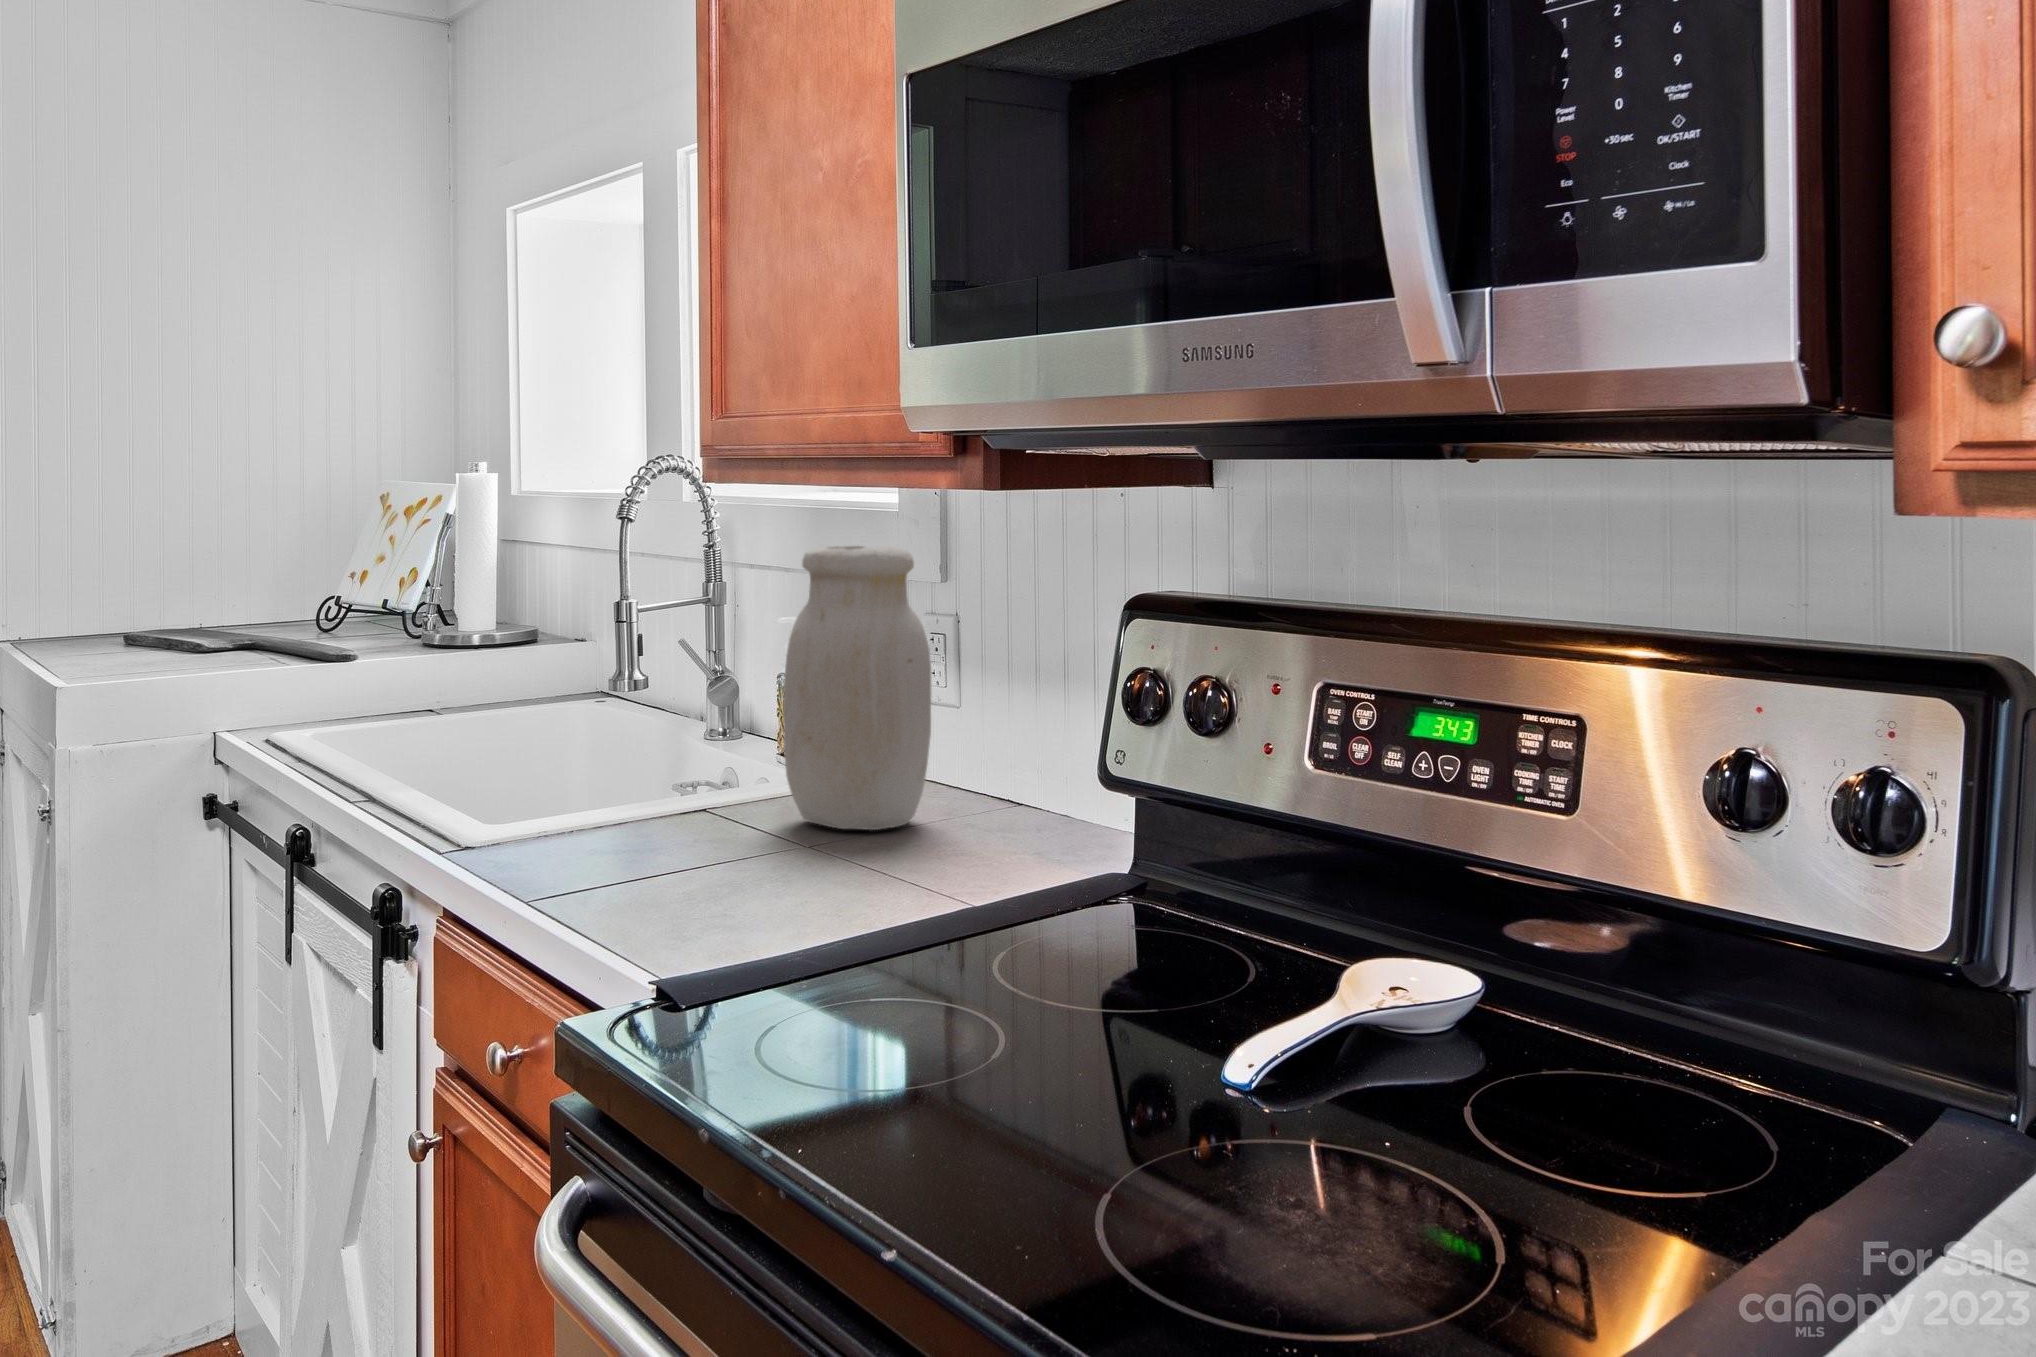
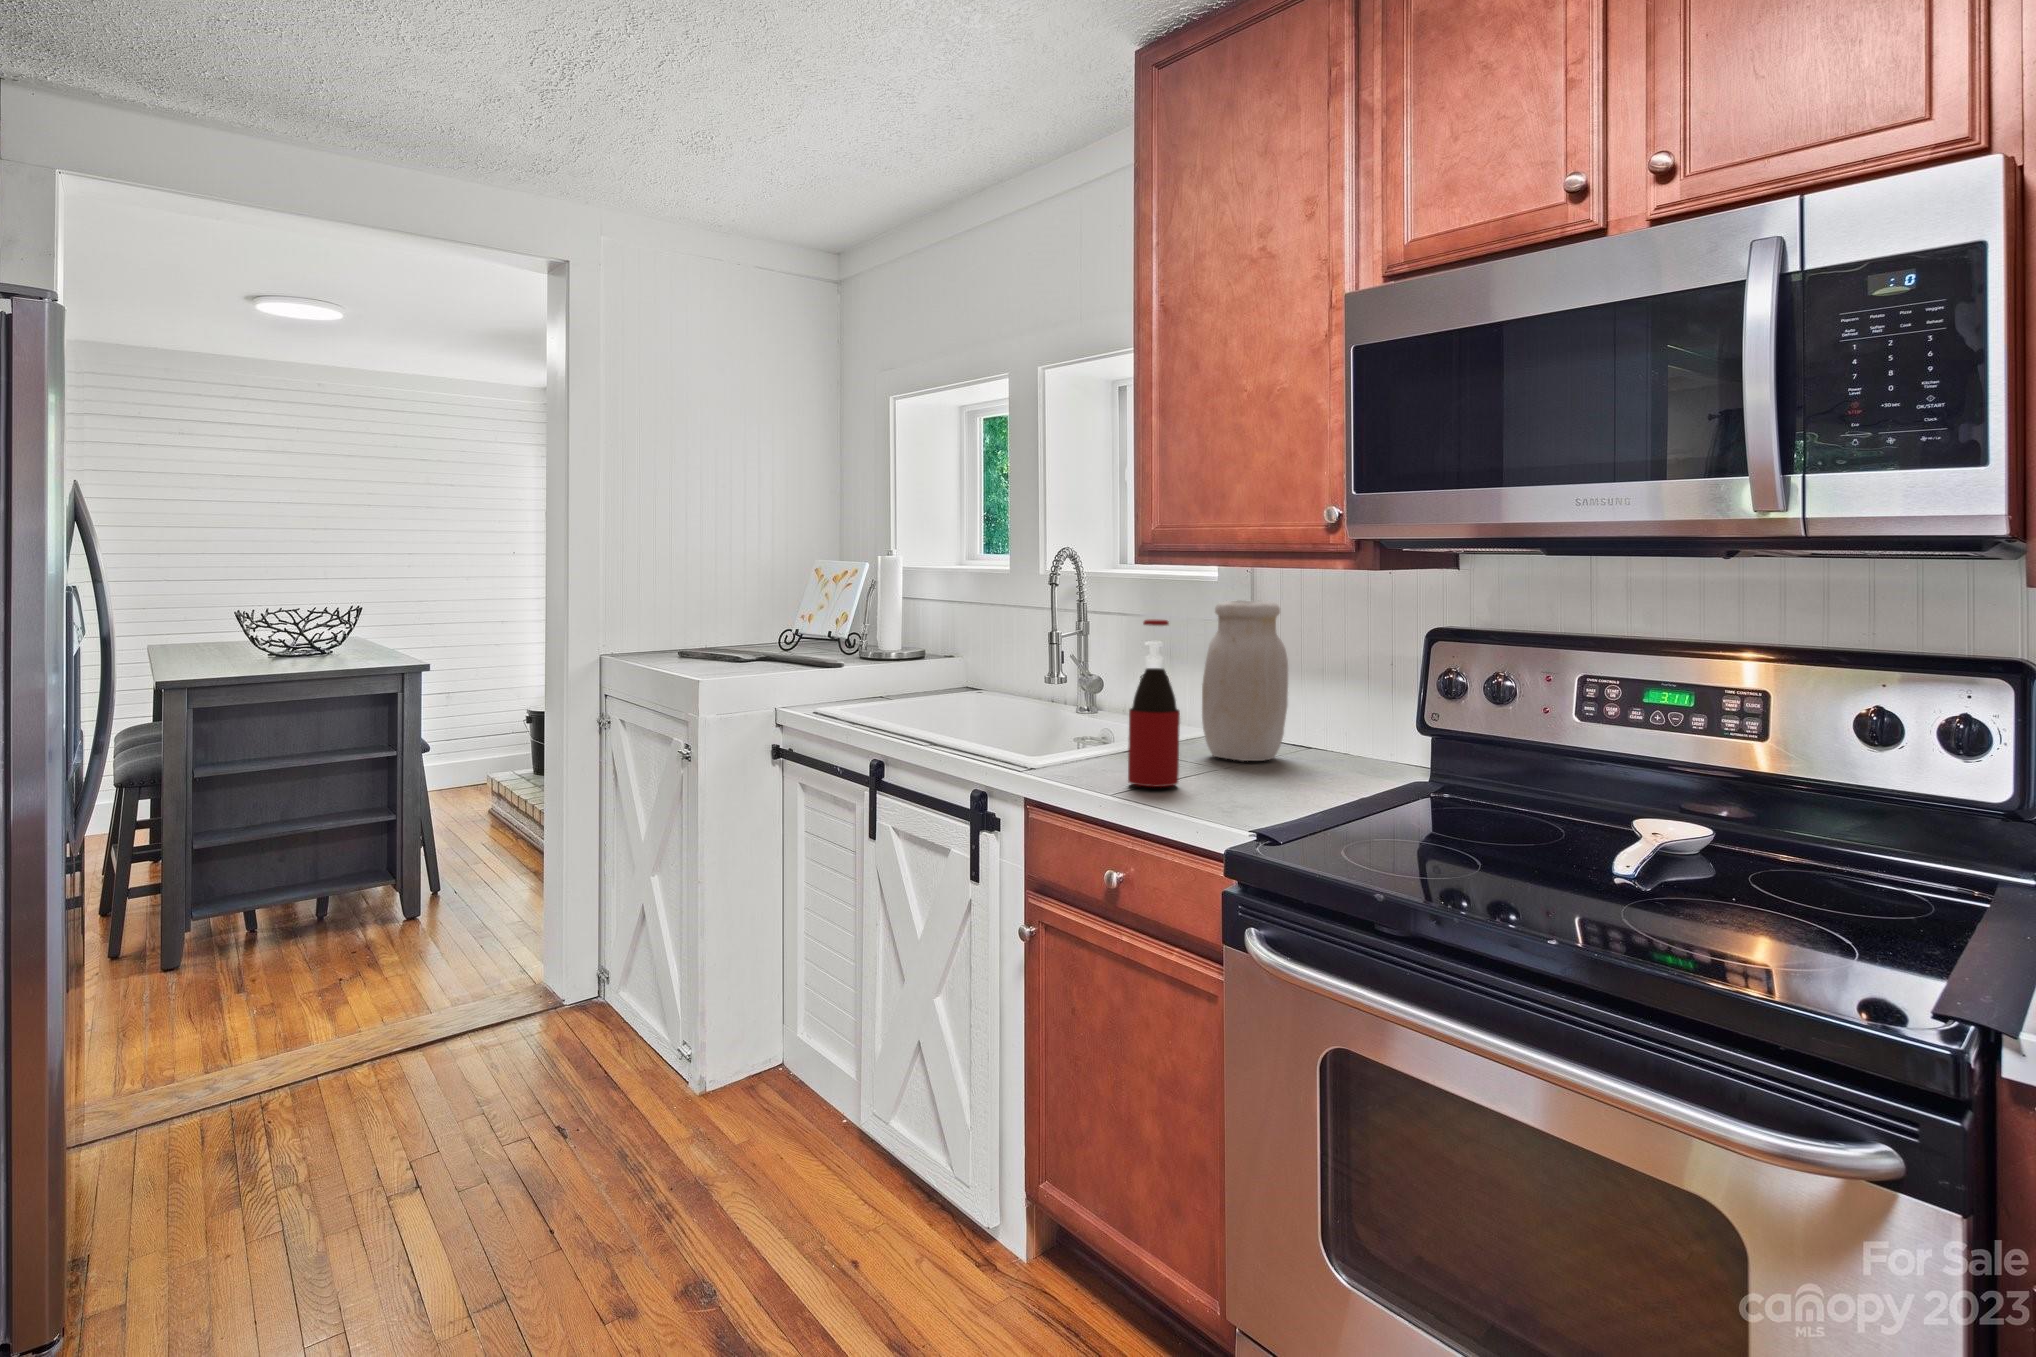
bottle: none [569,577,662,884] -> present [1128,620,1180,787]

